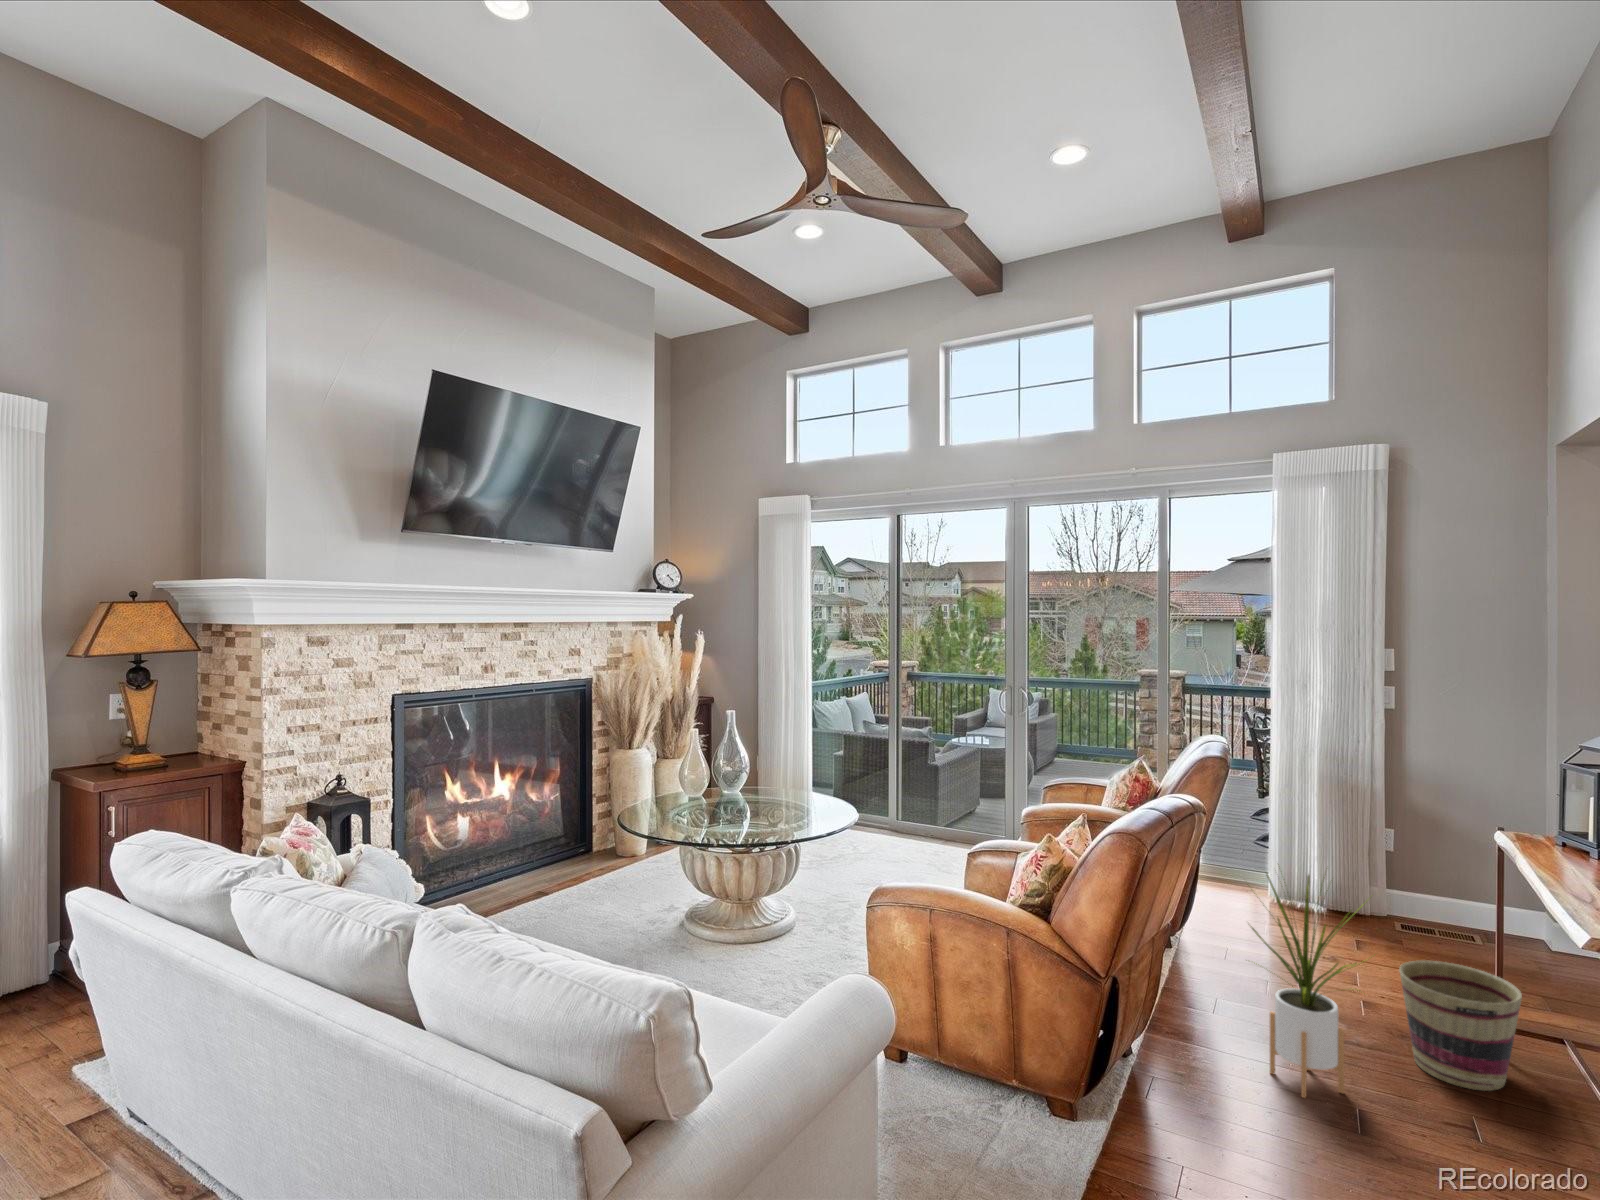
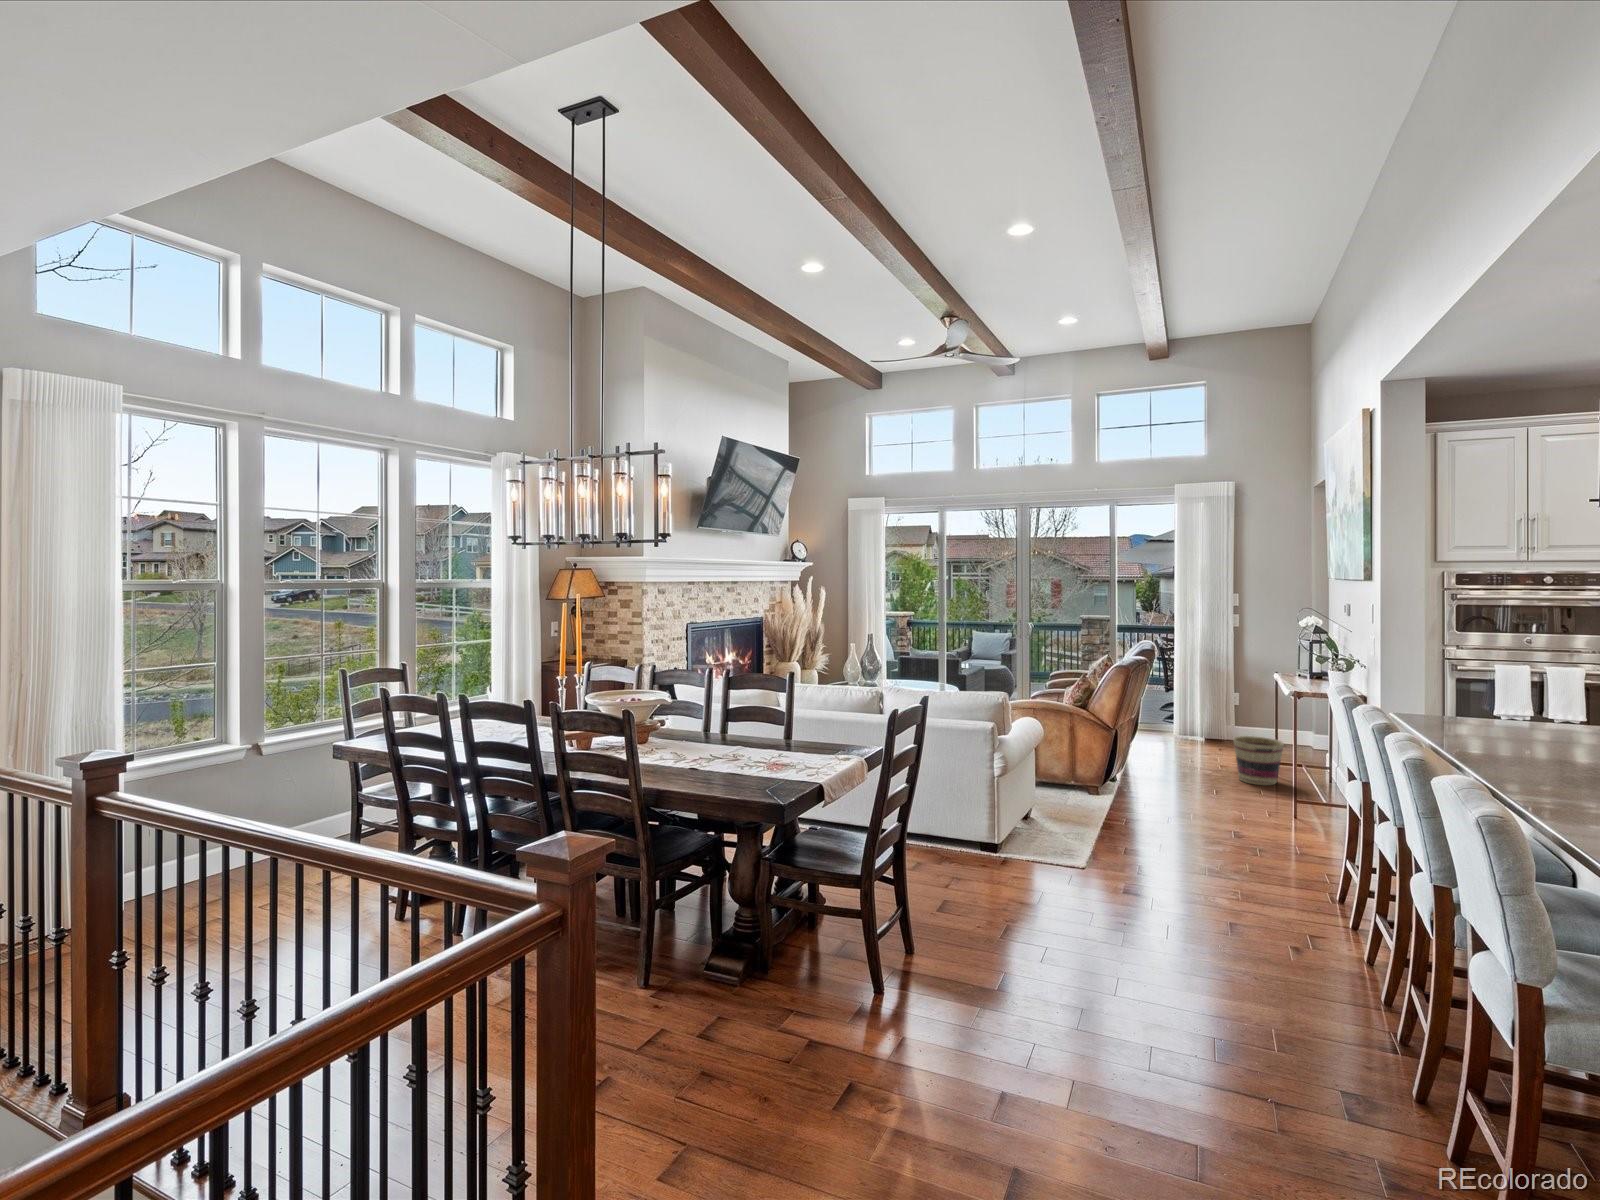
house plant: present [1251,875,1362,1098] -> none [1166,688,1224,789]

